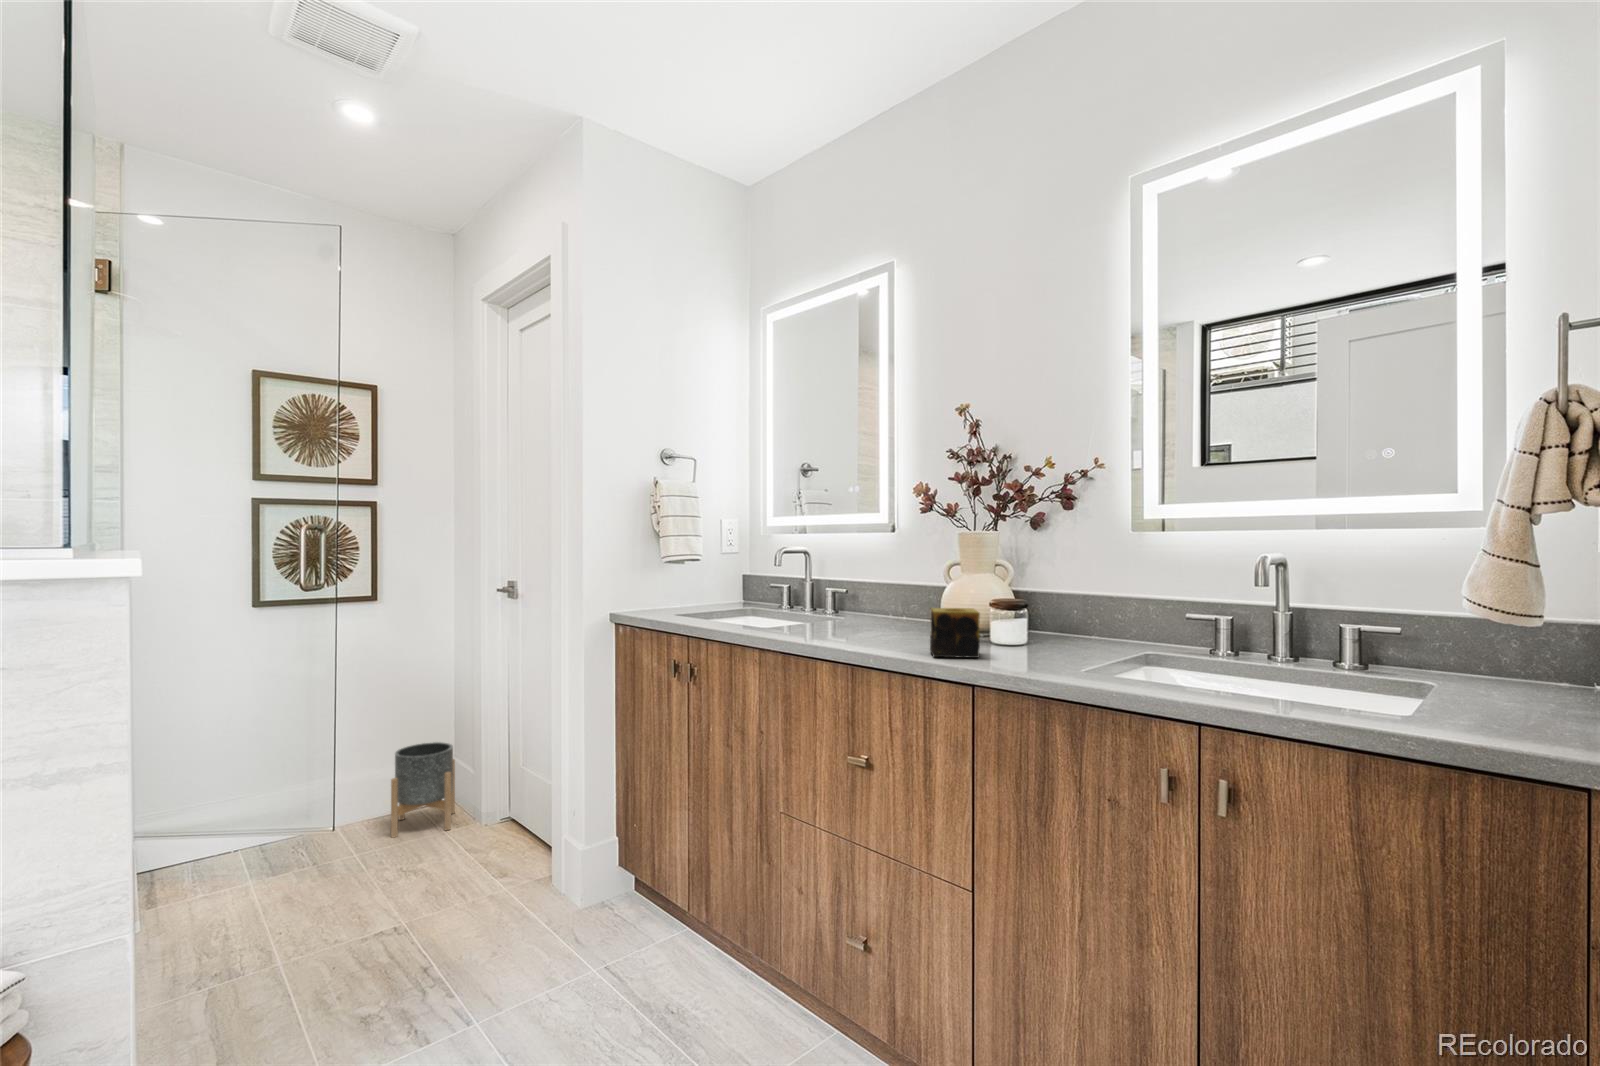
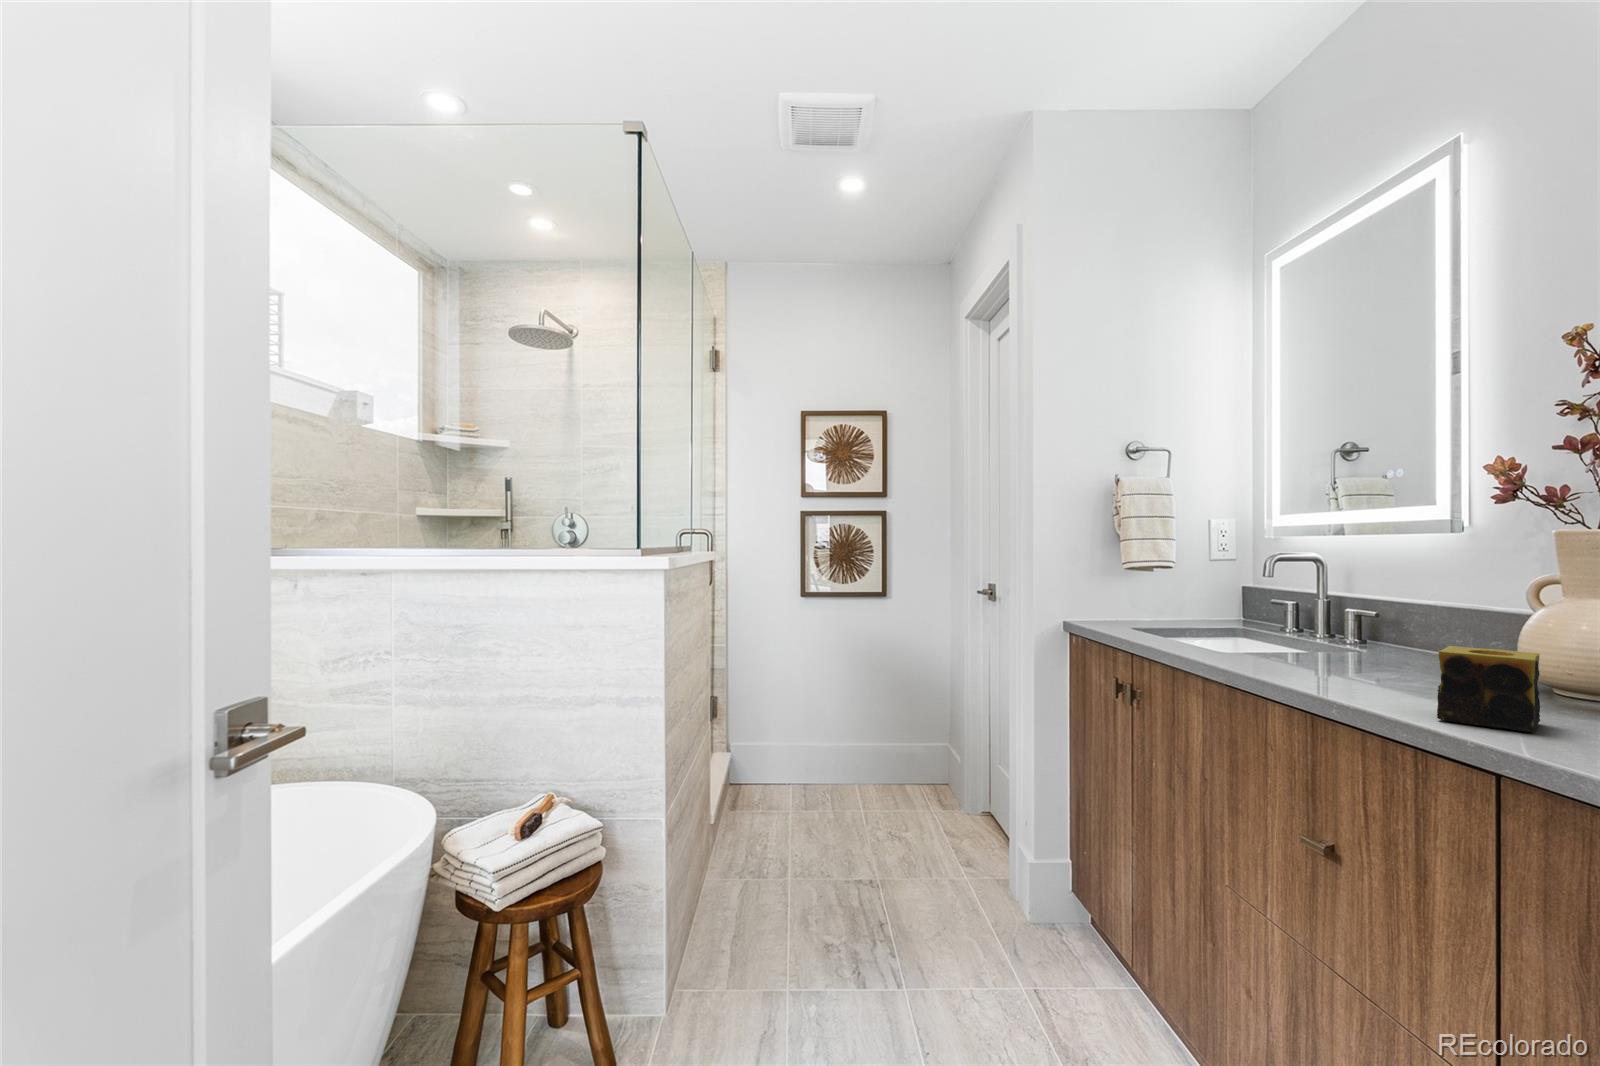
planter: present [391,742,455,837] -> none [892,726,947,810]

